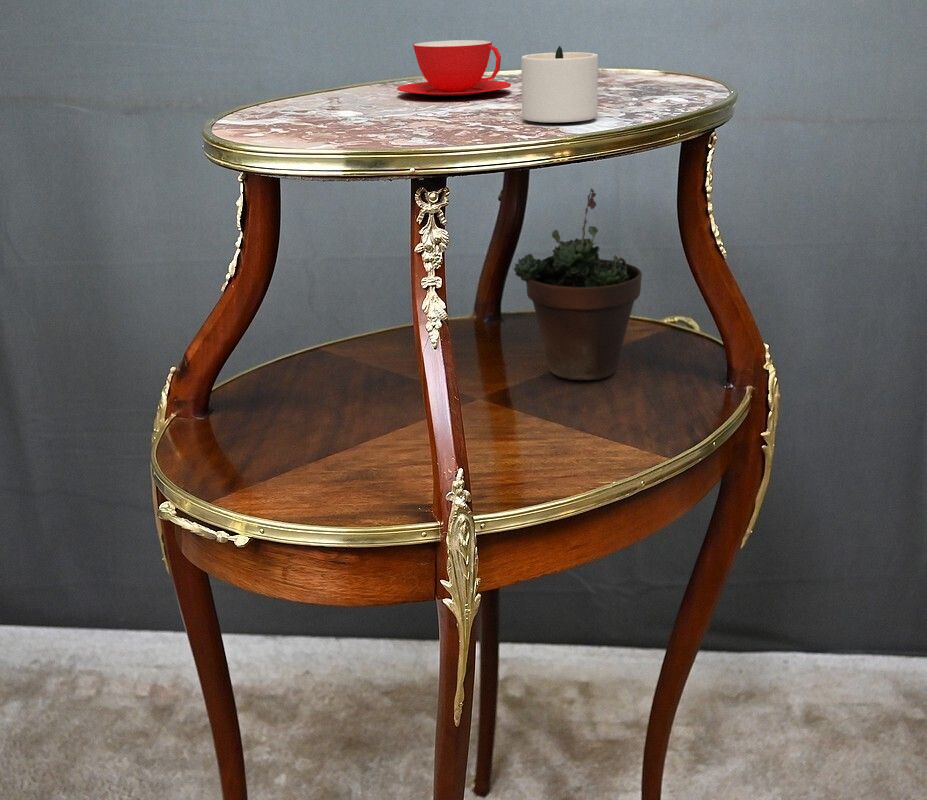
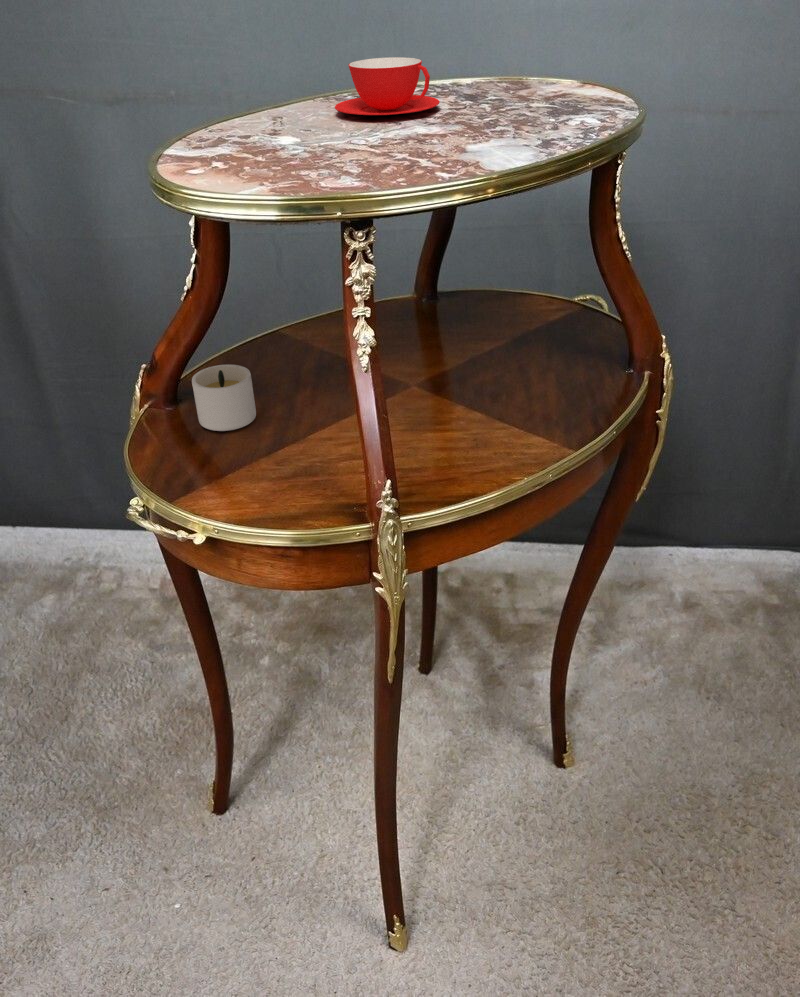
candle: present [521,46,598,122] -> present [192,365,256,431]
succulent plant: present [514,189,642,381] -> none [441,203,555,375]

